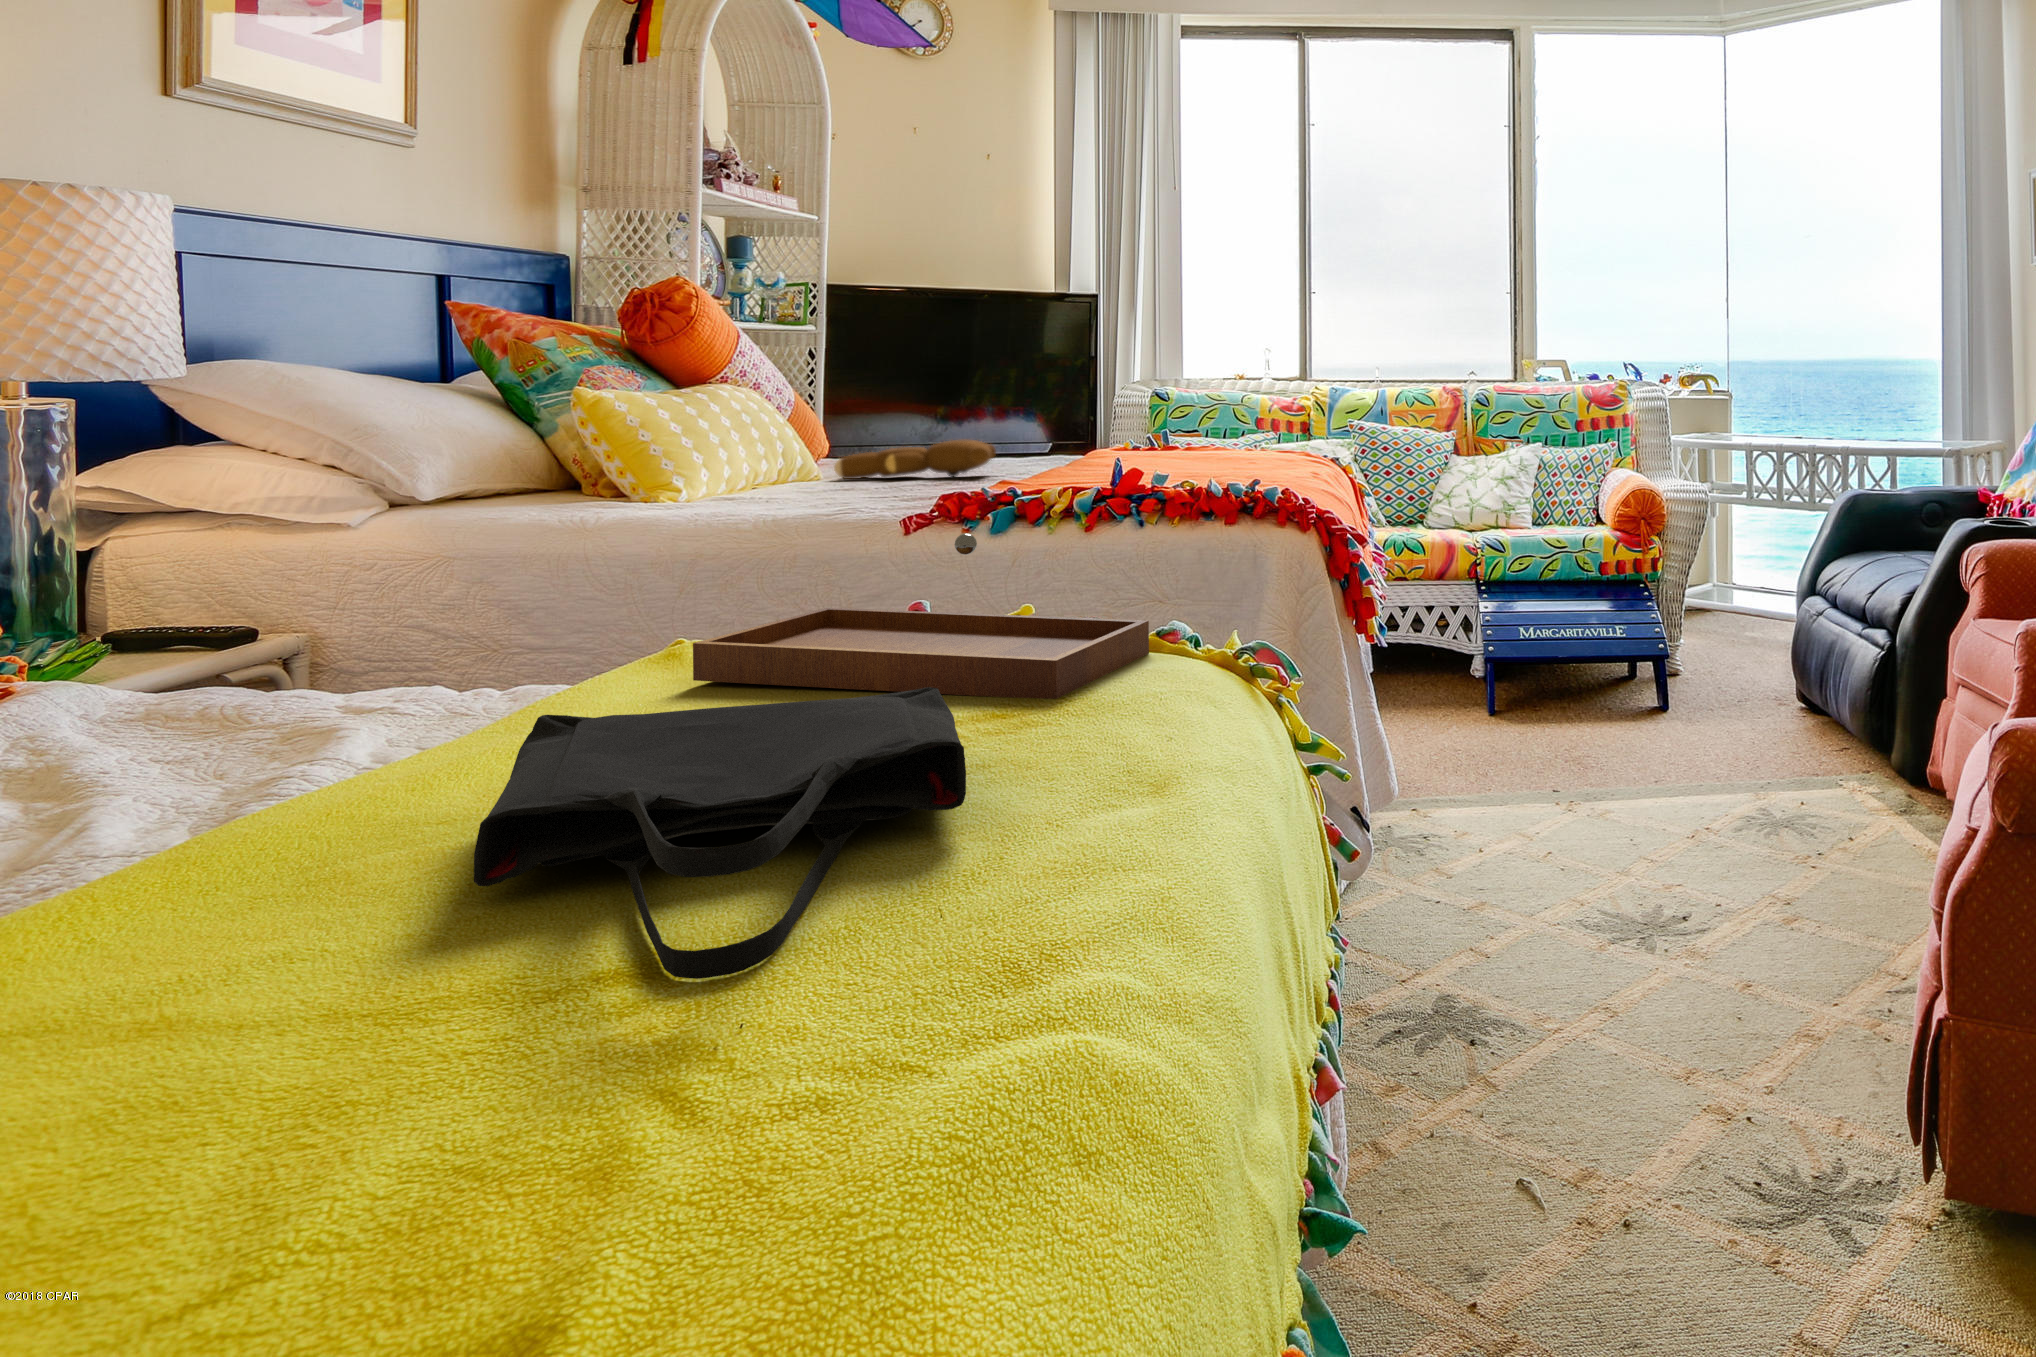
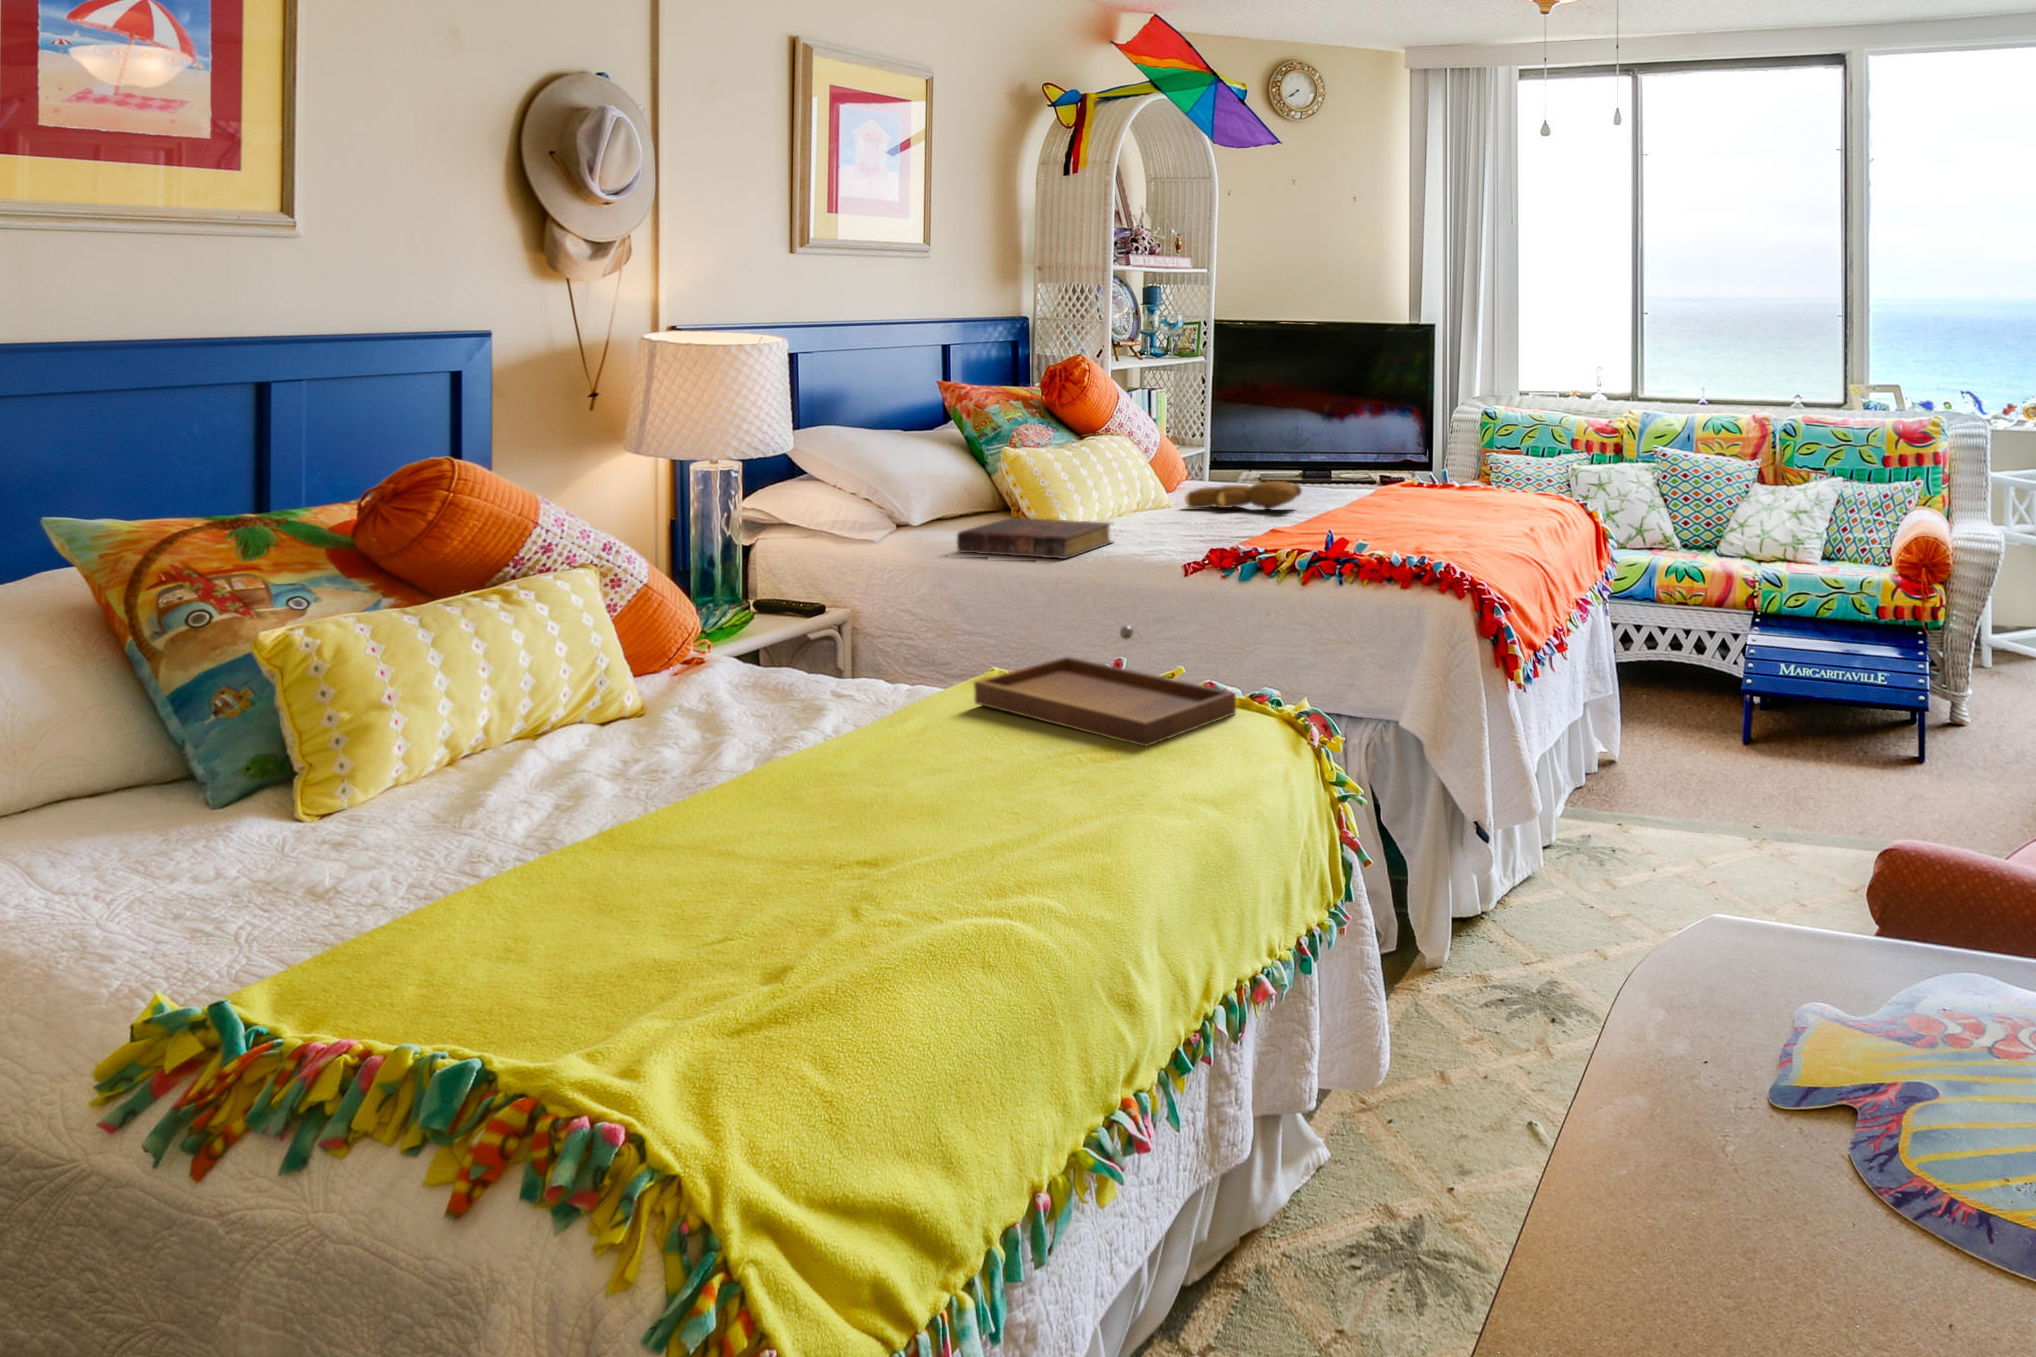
book: none [521,479,770,524] -> present [957,518,1112,559]
tote bag: present [474,687,966,979] -> none [794,739,1050,896]

